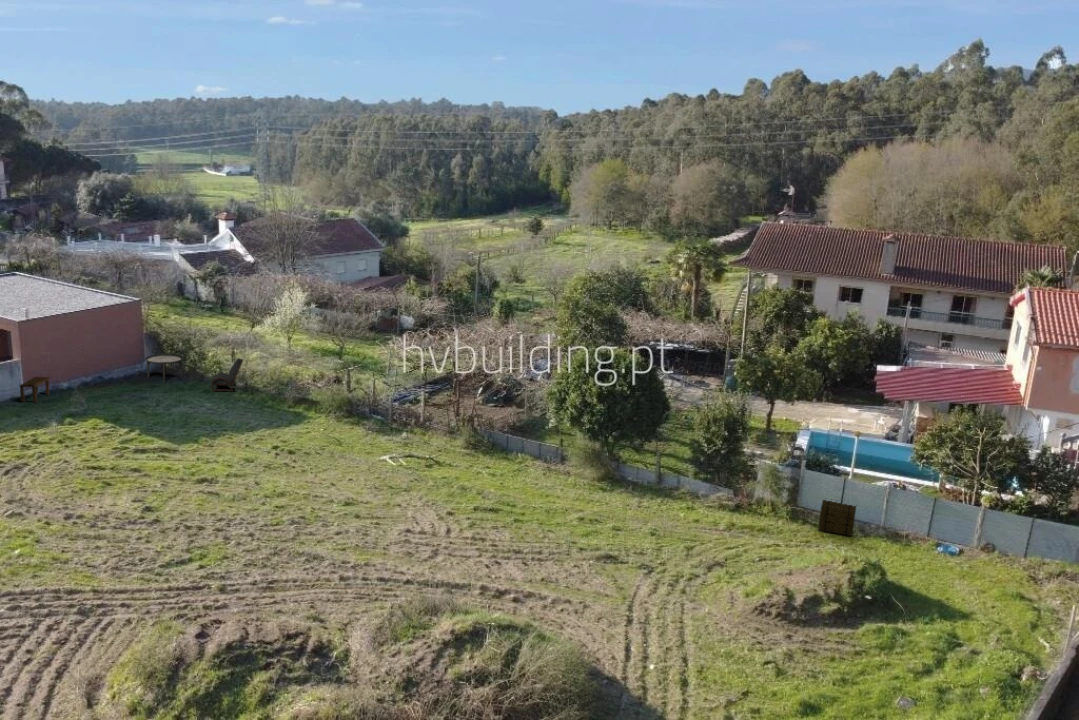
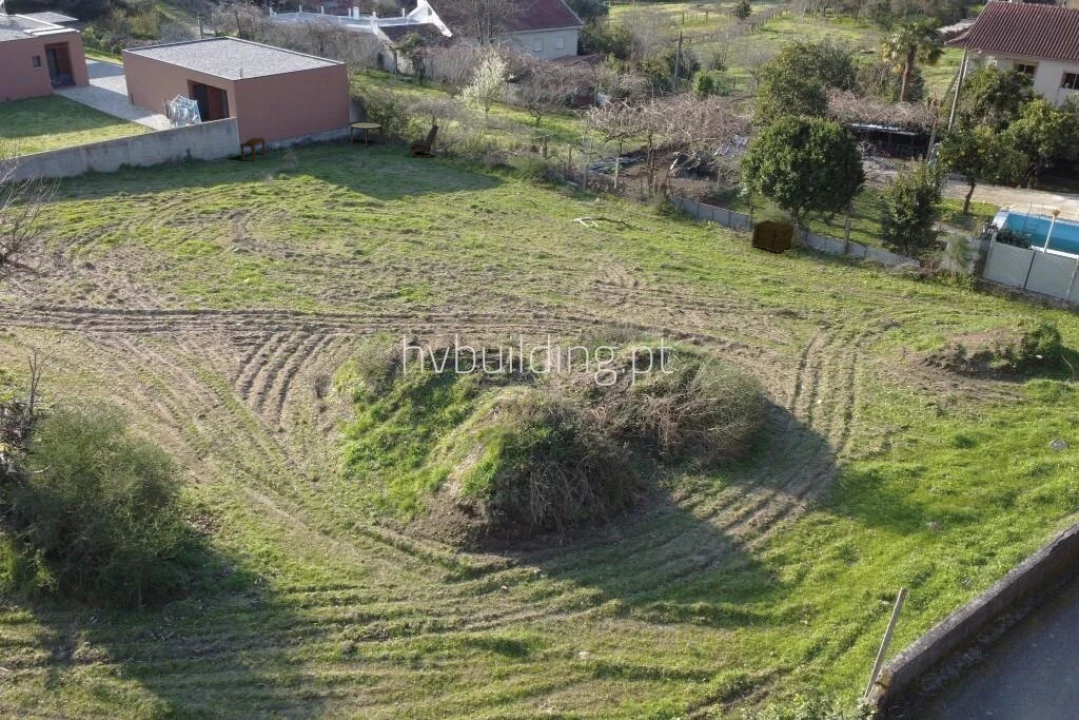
cardboard box: present [818,500,856,536] -> present [752,220,794,252]

